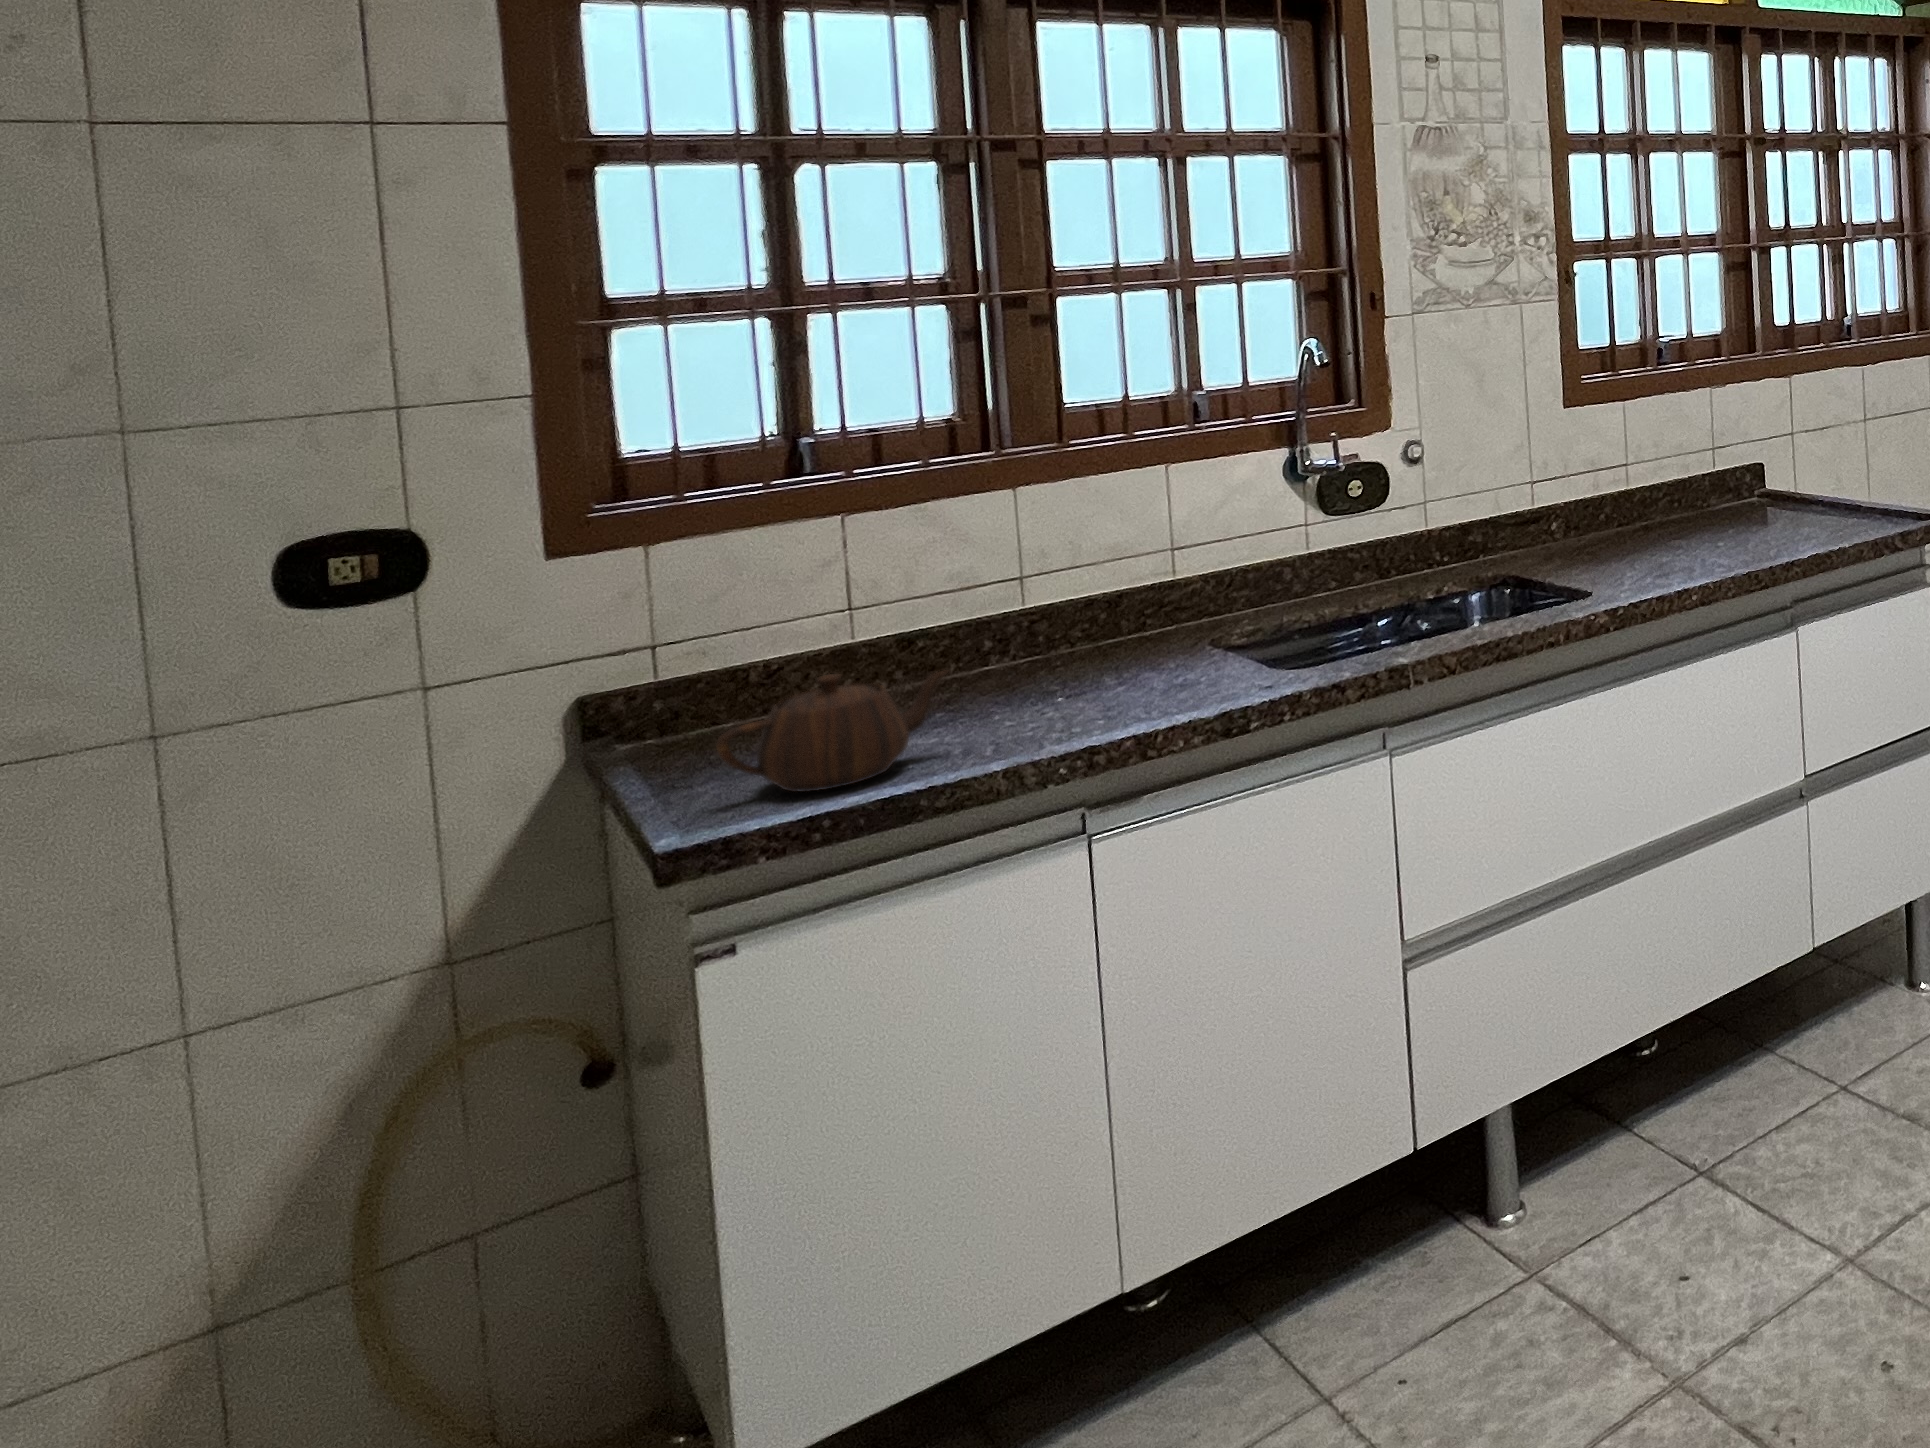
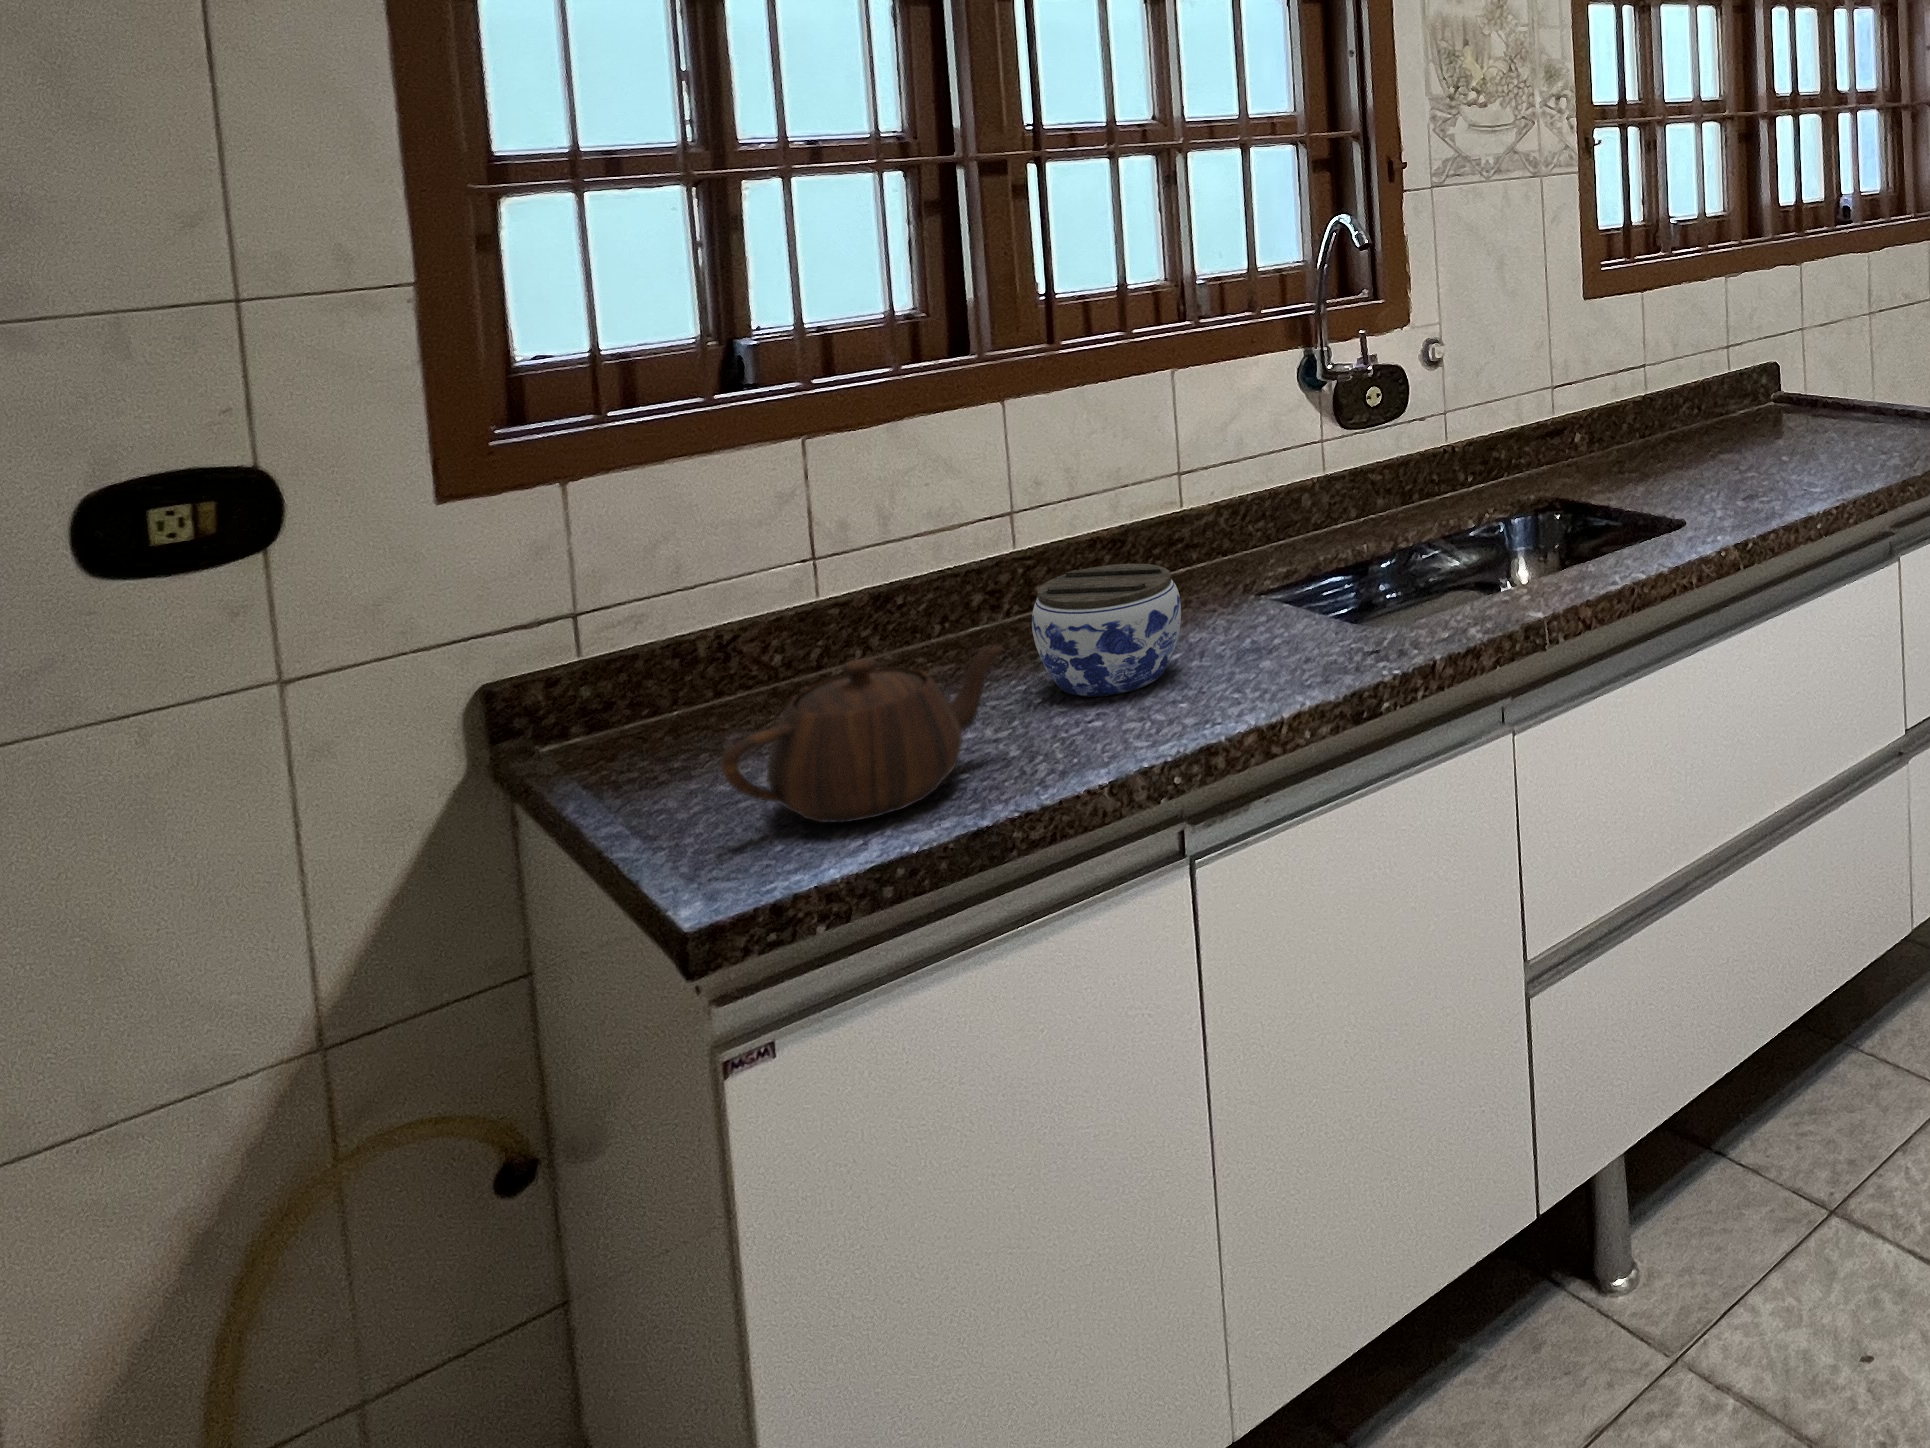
jar: none [996,616,1118,716] -> present [1032,564,1181,697]

